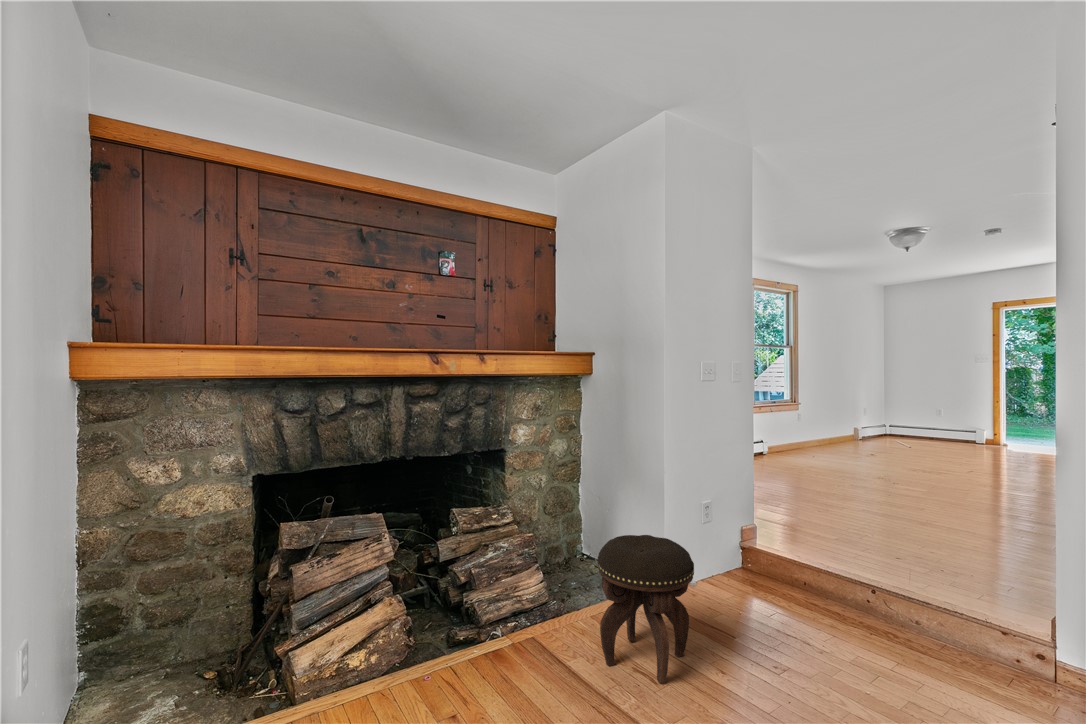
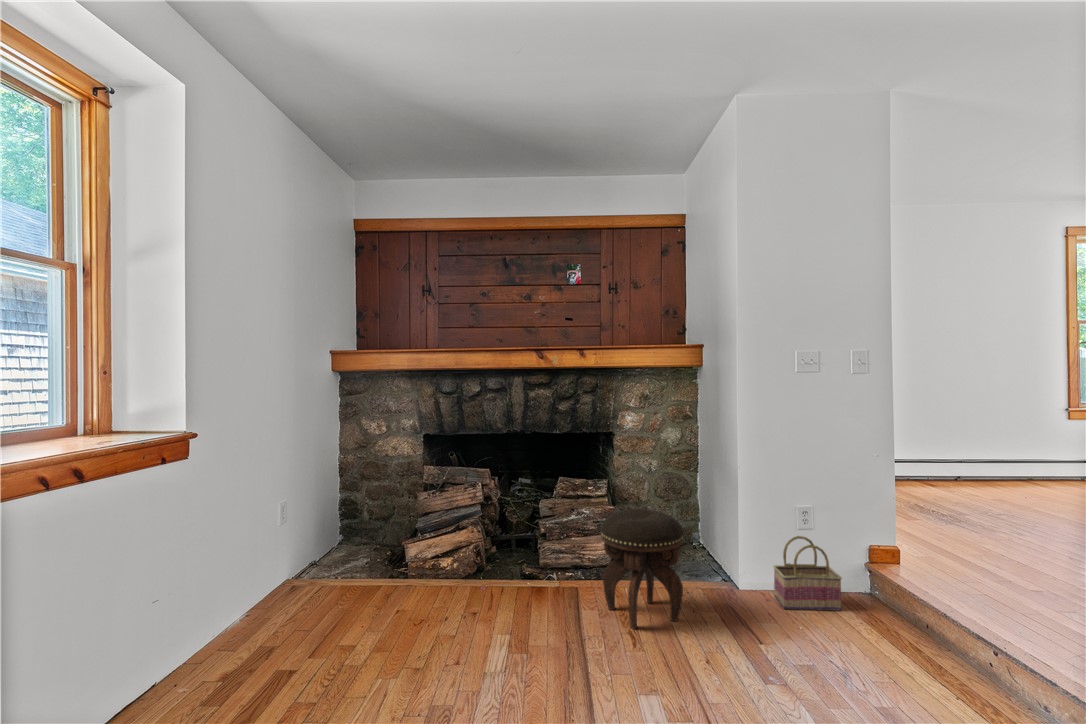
basket: none [708,532,765,607] -> present [773,536,842,611]

